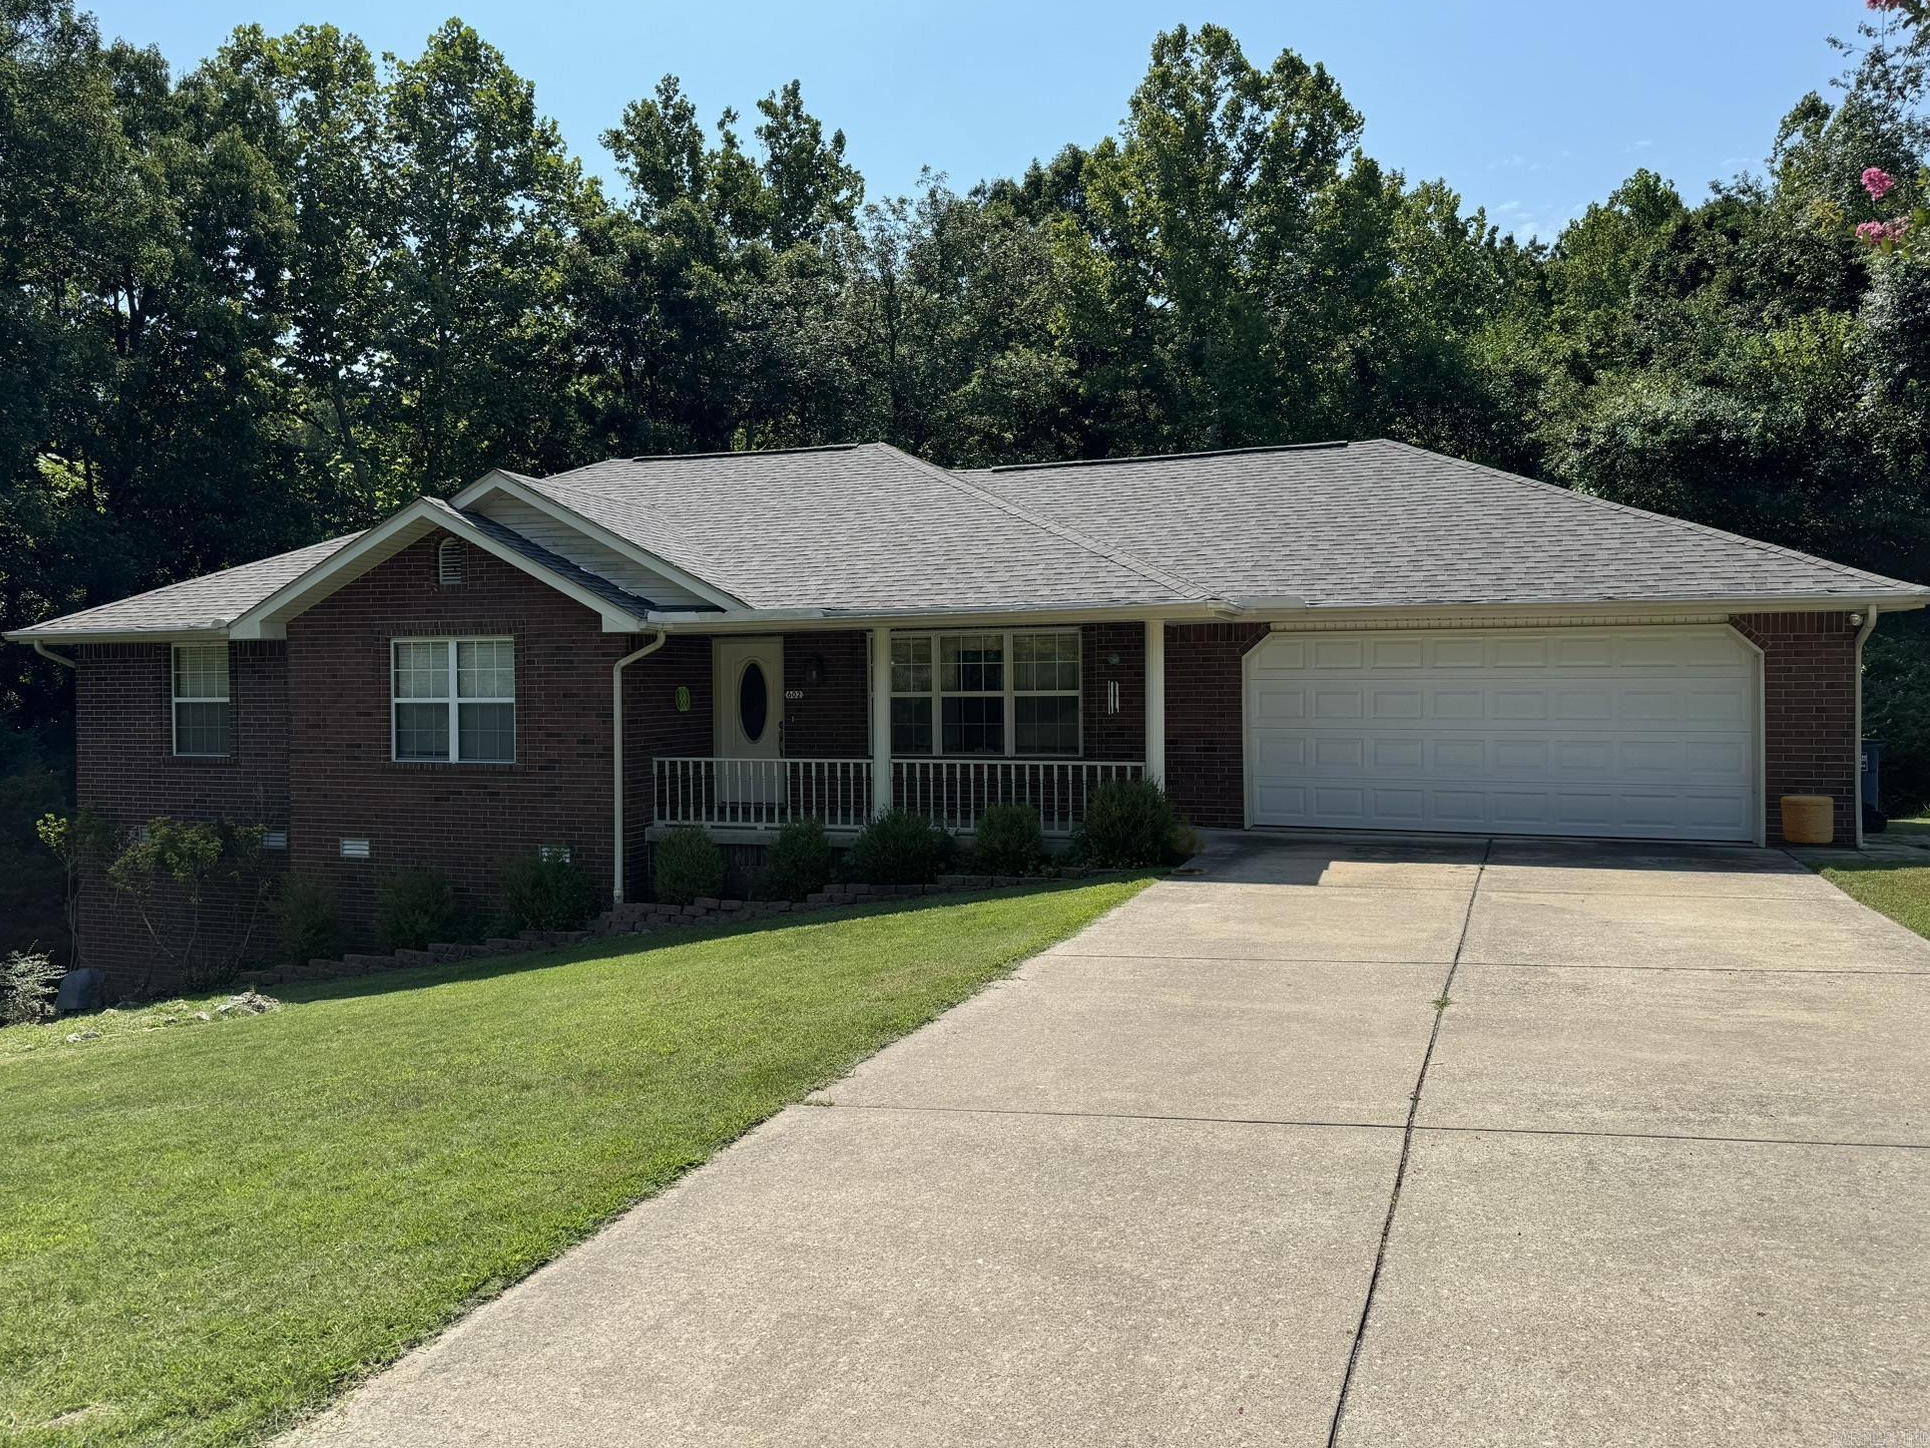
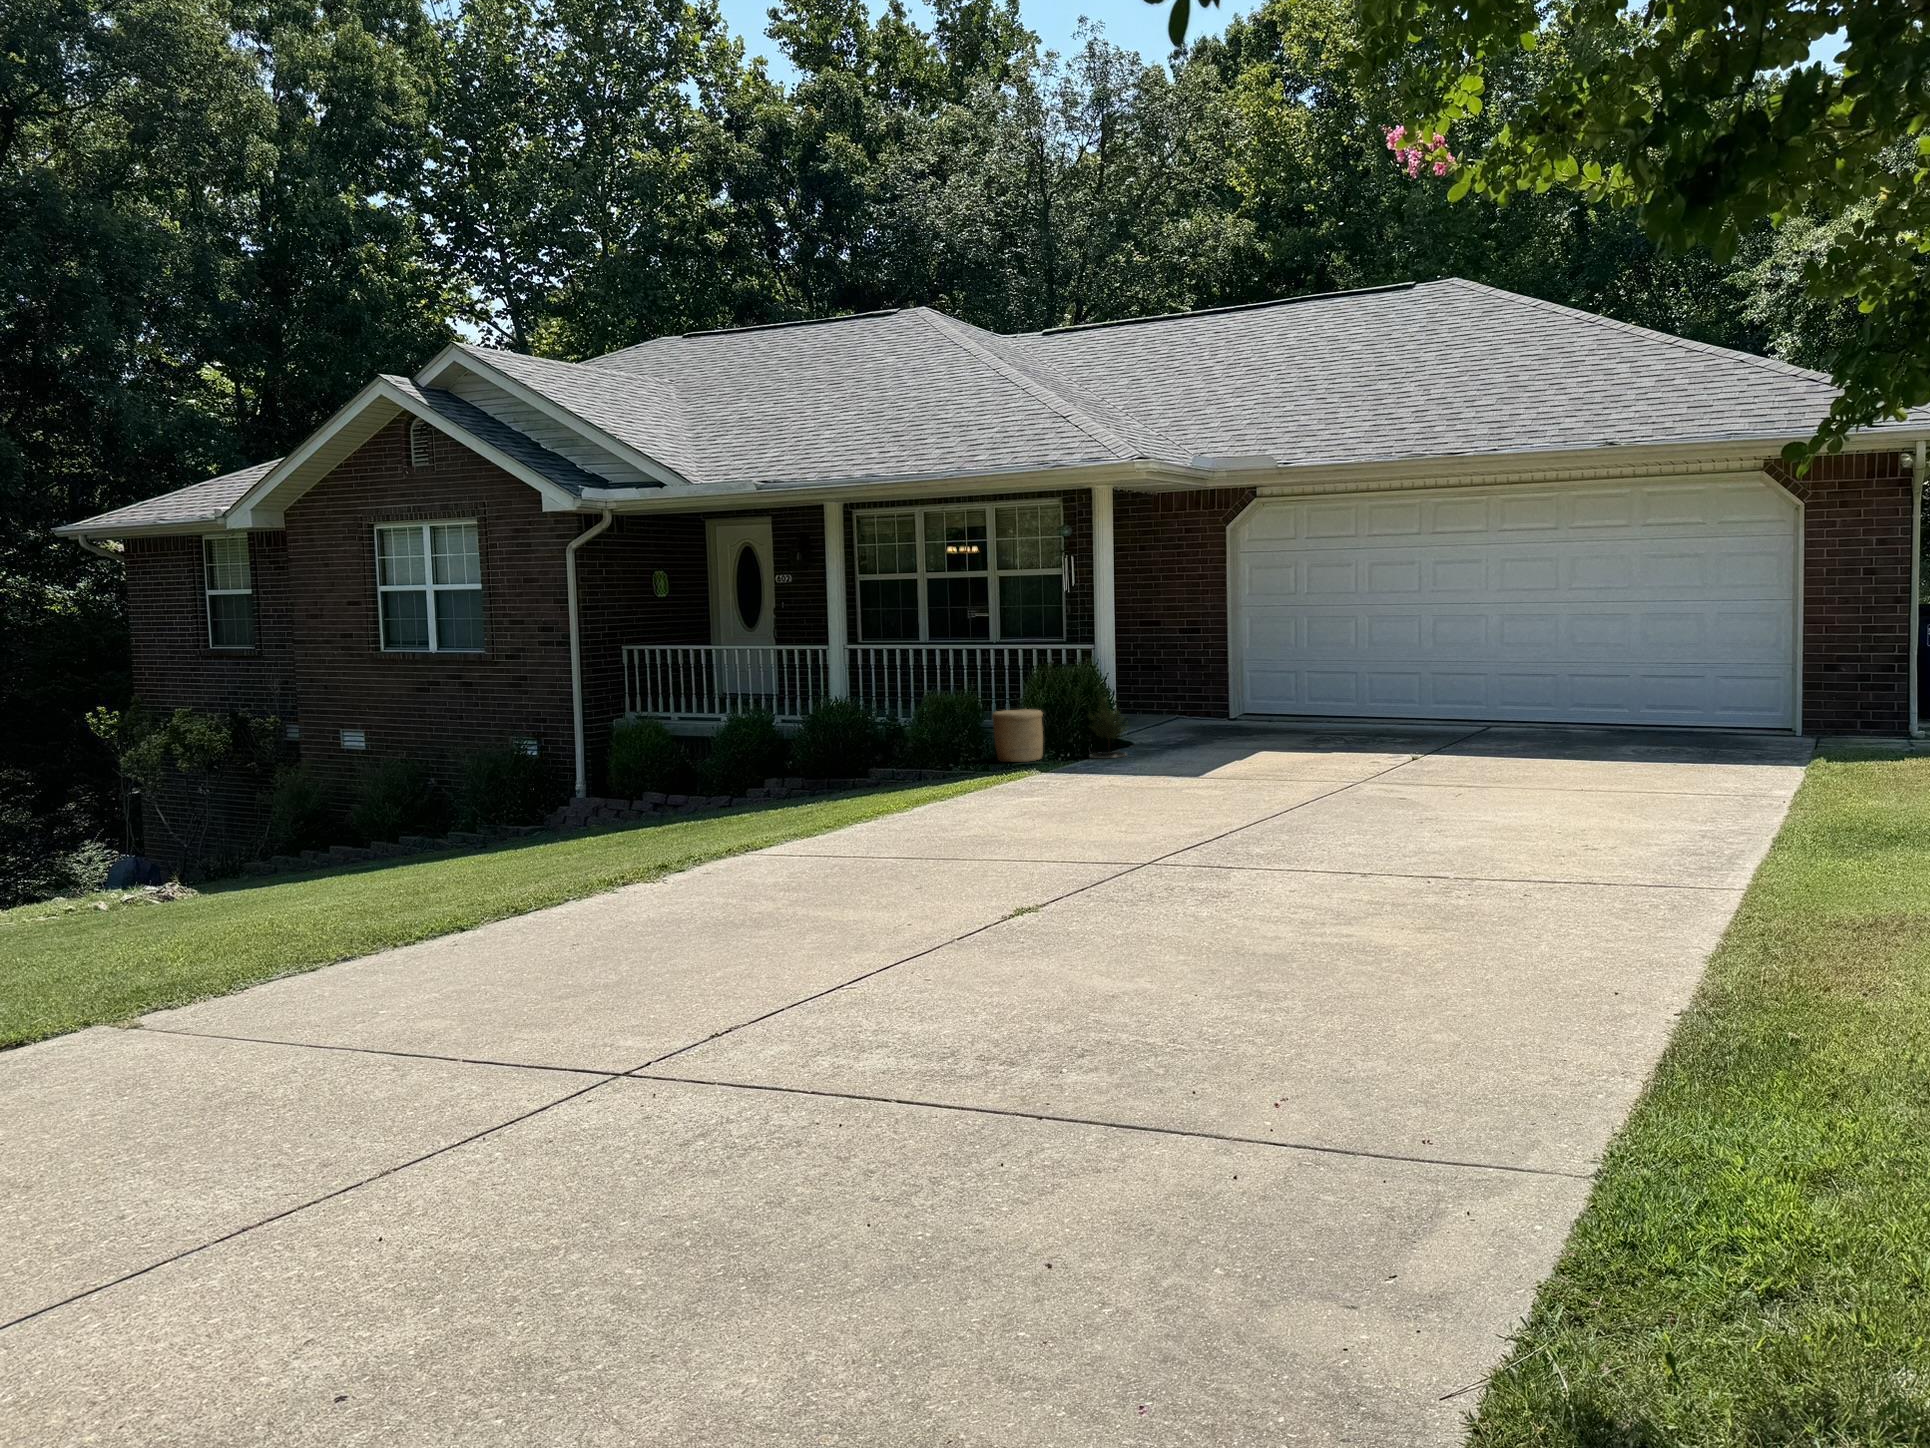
woven basket: present [1780,796,1834,844] -> present [992,709,1043,762]

